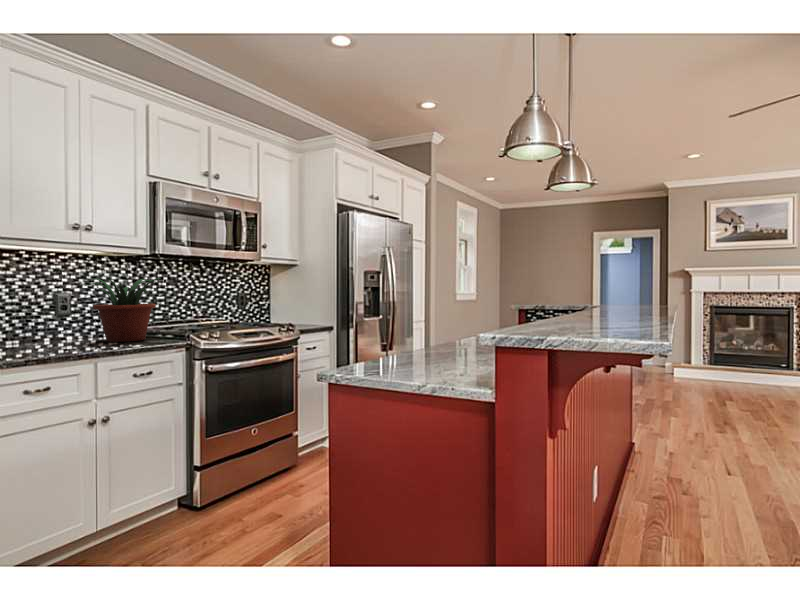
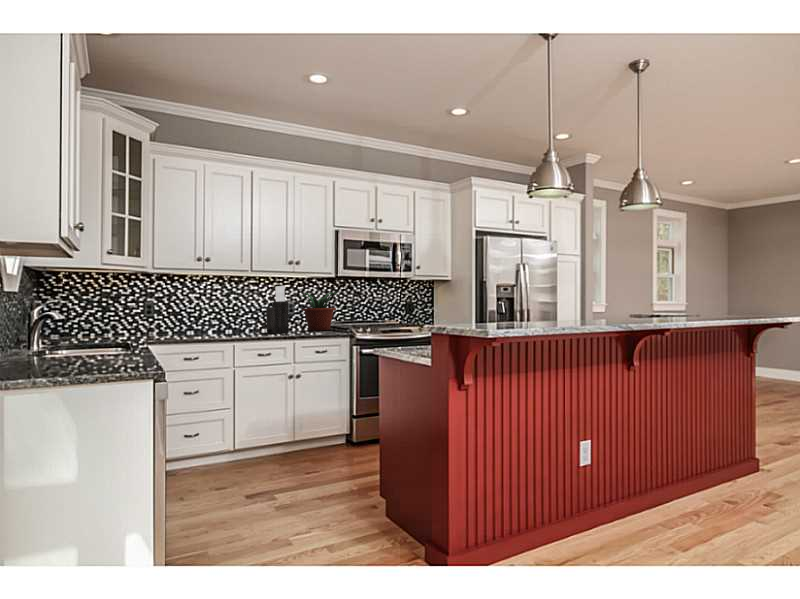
knife block: none [26,266,78,352] -> present [266,286,289,333]

